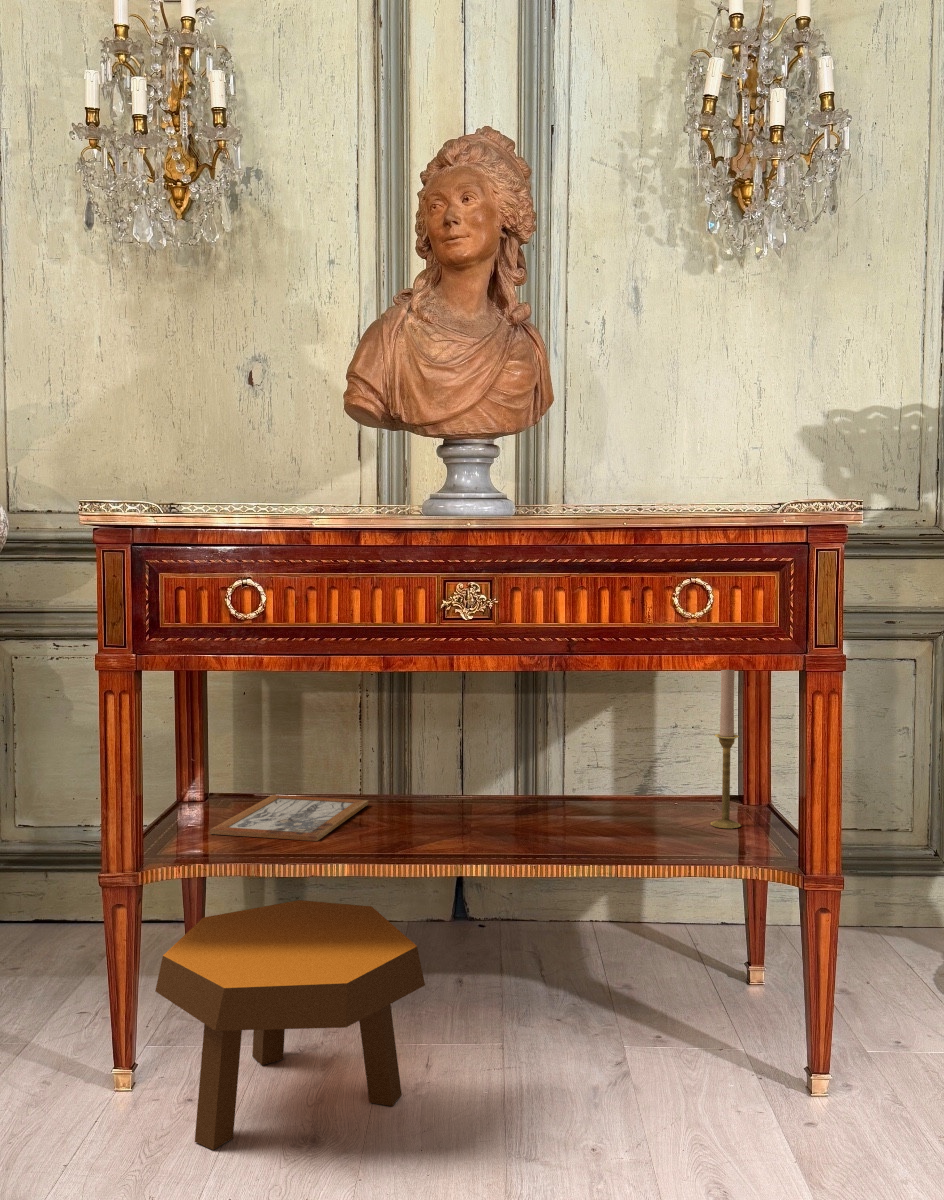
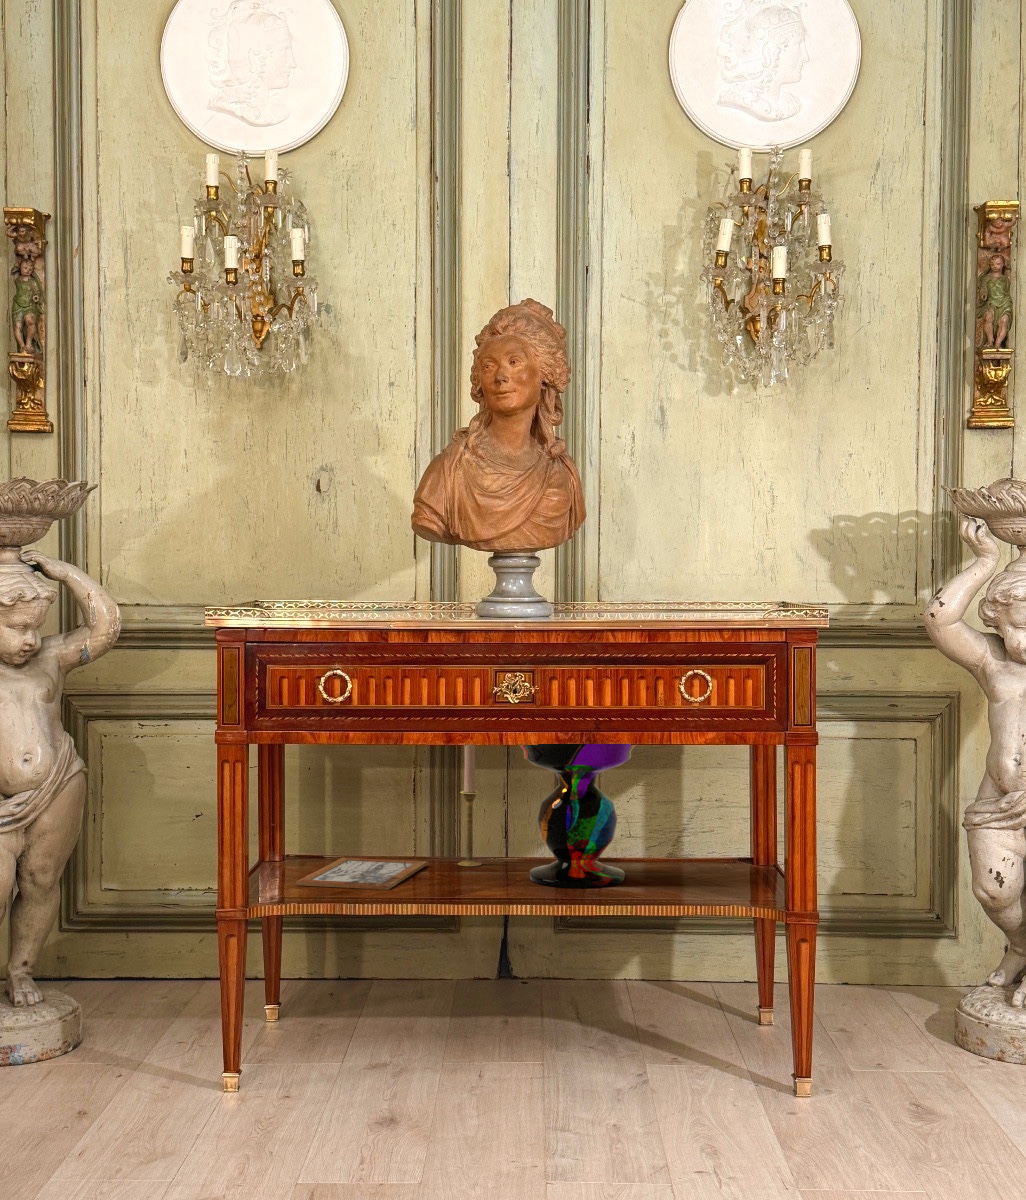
decorative bowl: none [460,644,626,838] -> present [520,744,635,888]
candlestick: present [710,670,741,828] -> present [458,745,481,866]
footstool: present [155,900,425,1150] -> none [264,940,480,1123]

